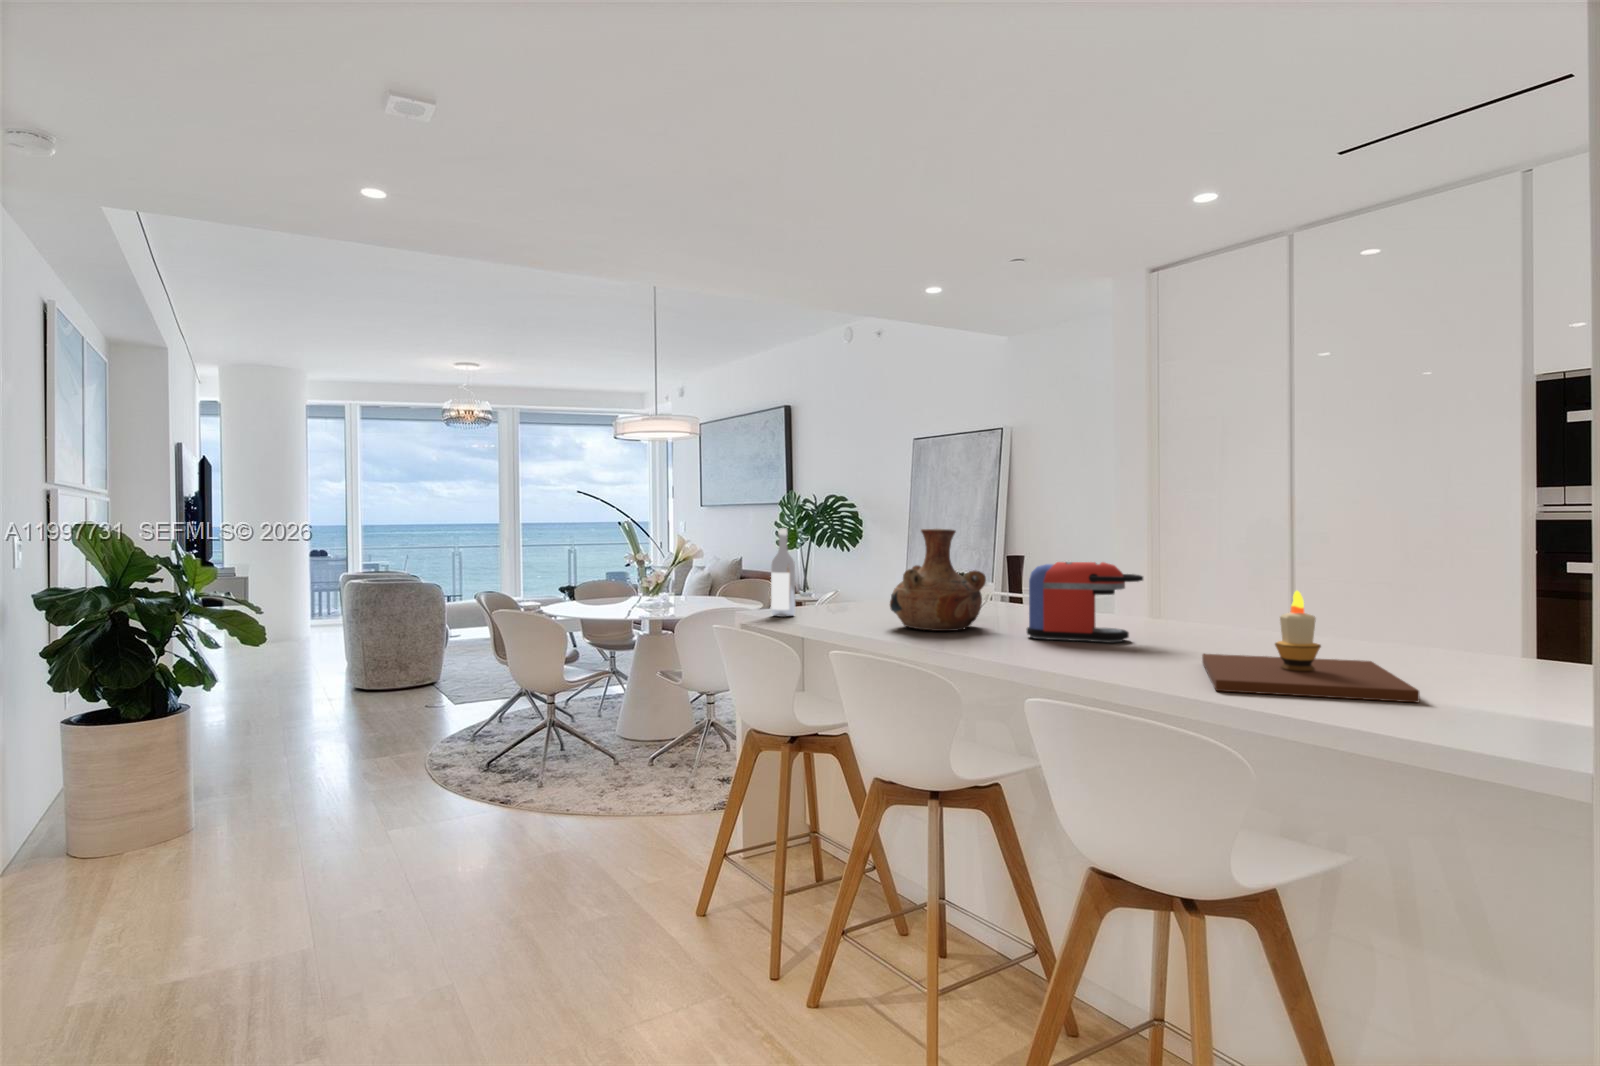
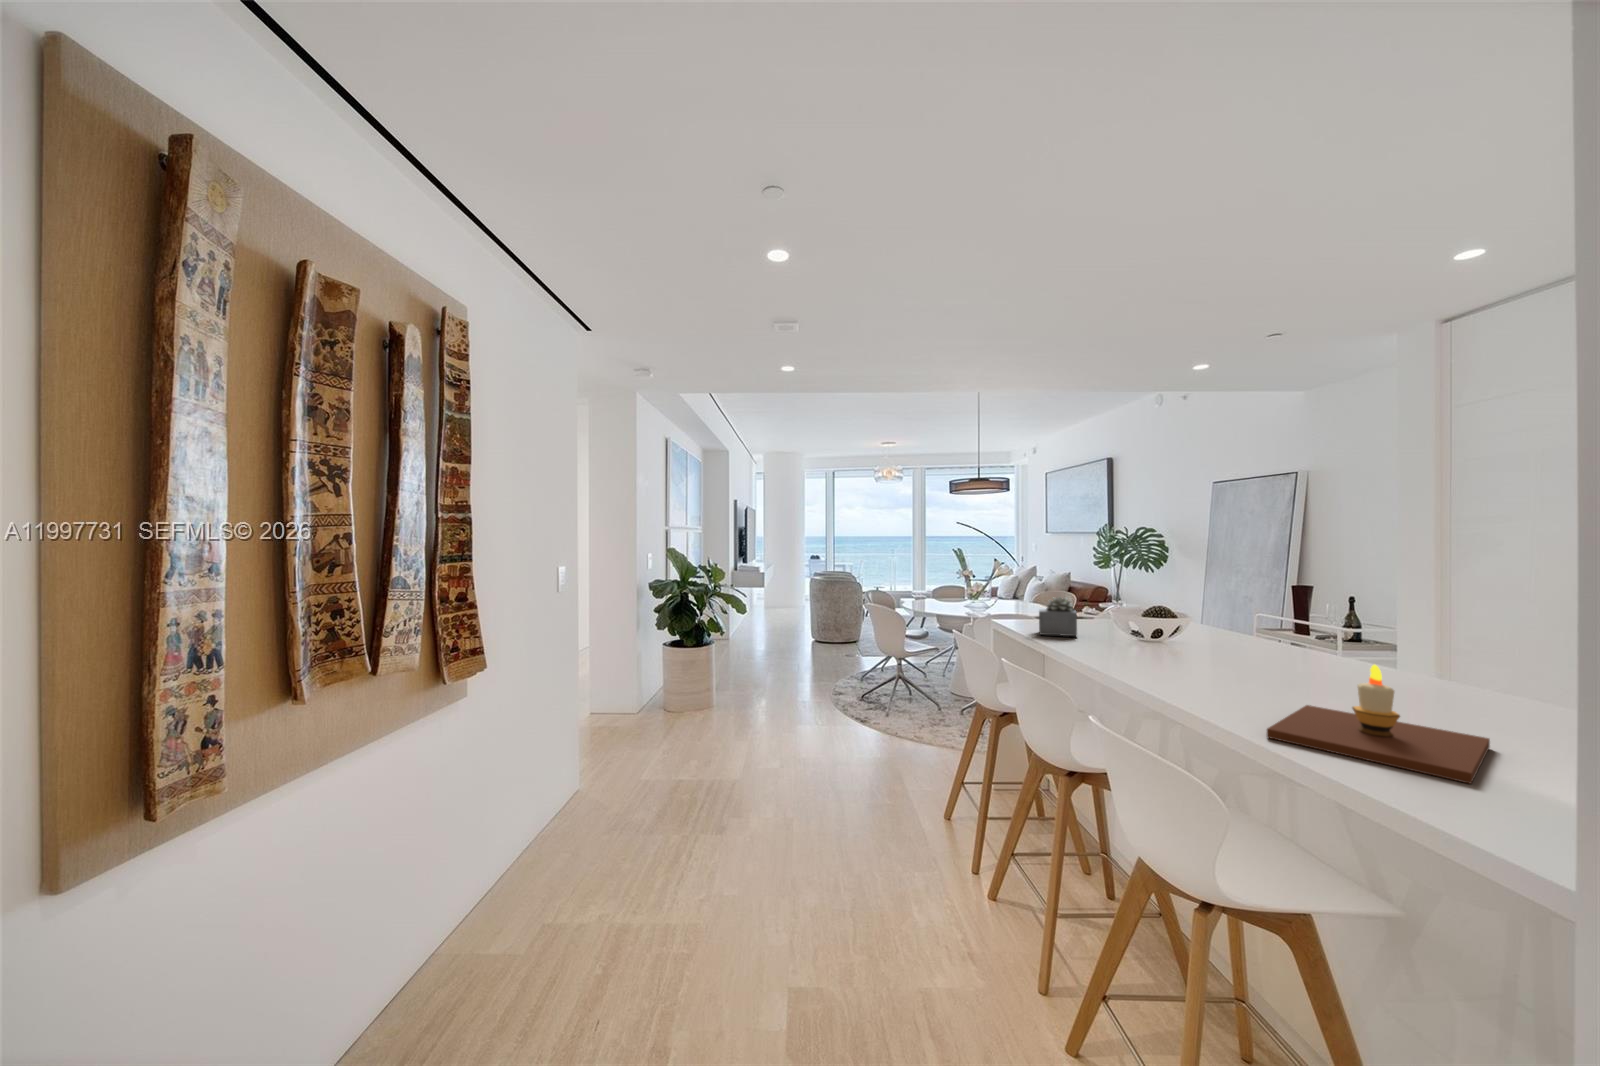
wine bottle: present [771,528,795,617] -> none [1011,569,1029,630]
vase: present [890,529,986,631] -> none [1082,577,1162,656]
coffee maker: present [1027,562,1143,642] -> none [1183,612,1289,683]
succulent plant: none [812,563,869,619] -> present [1039,597,1077,636]

